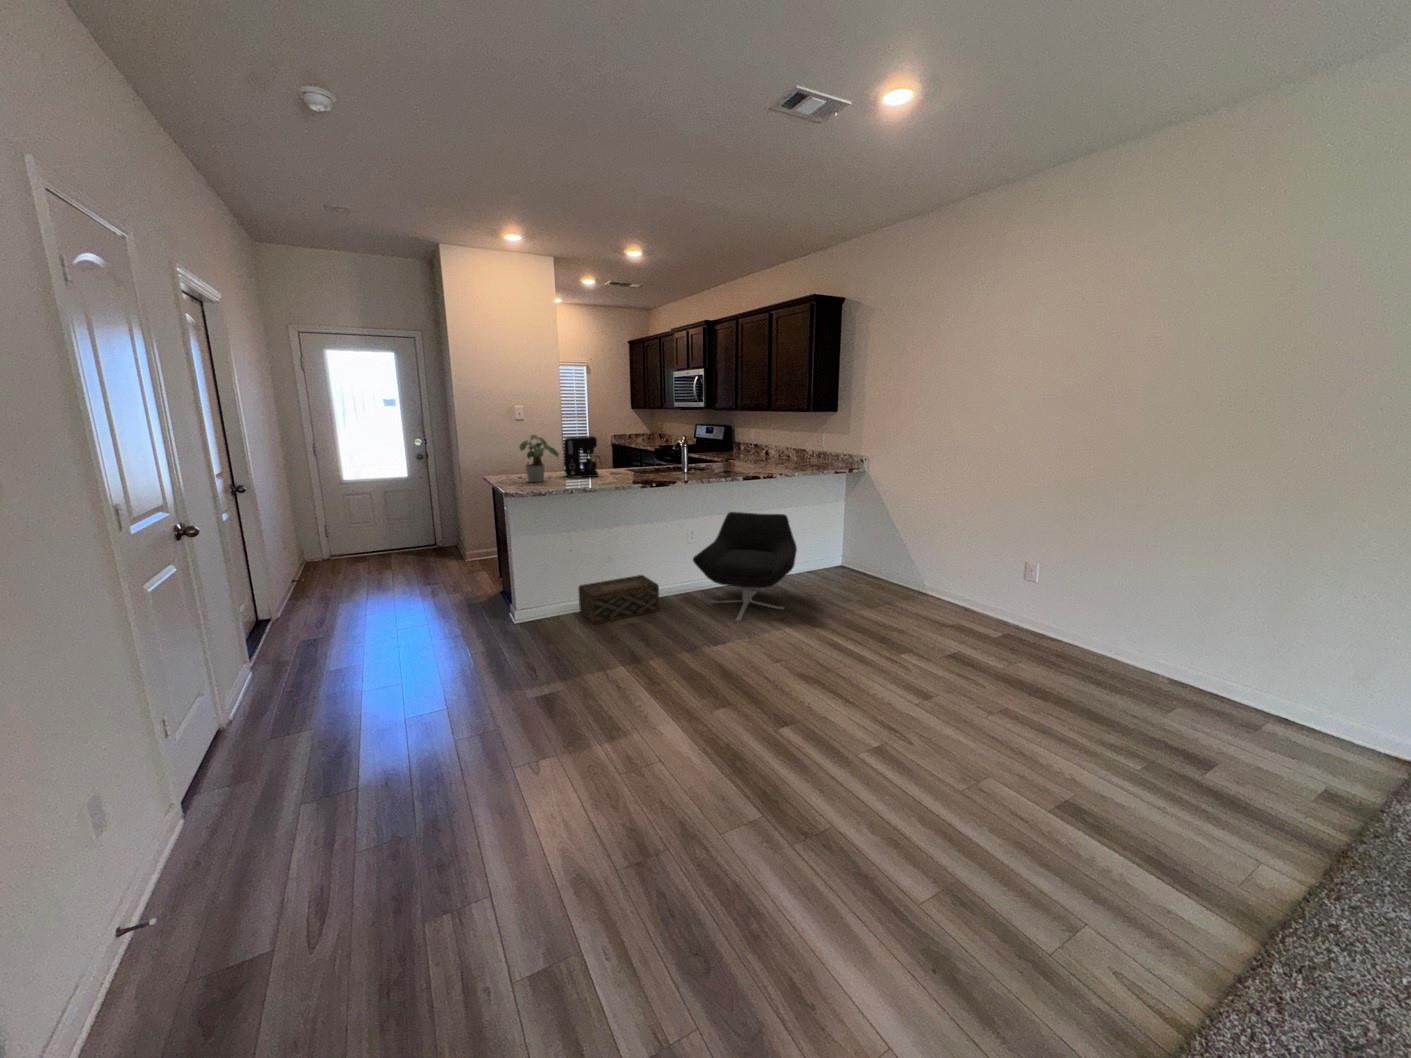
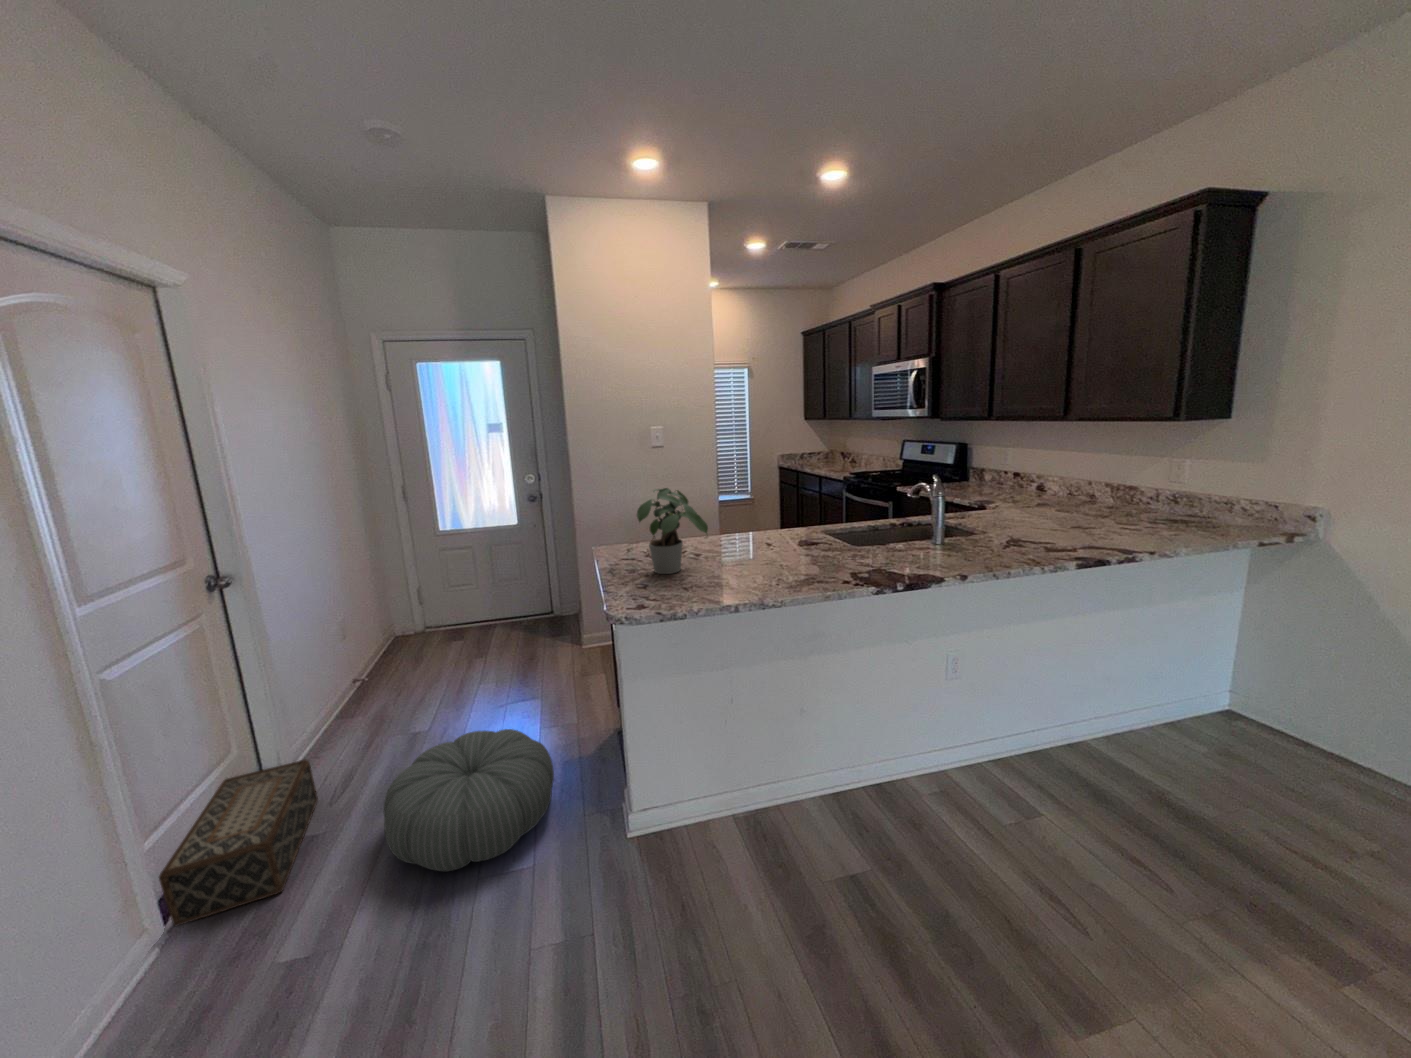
coffee maker: present [564,436,600,478] -> none [717,480,781,557]
lounge chair: present [693,512,797,621] -> none [979,626,1281,929]
woven basket: present [578,575,659,624] -> present [159,759,318,926]
pouf: none [371,578,471,635] -> present [383,729,554,871]

